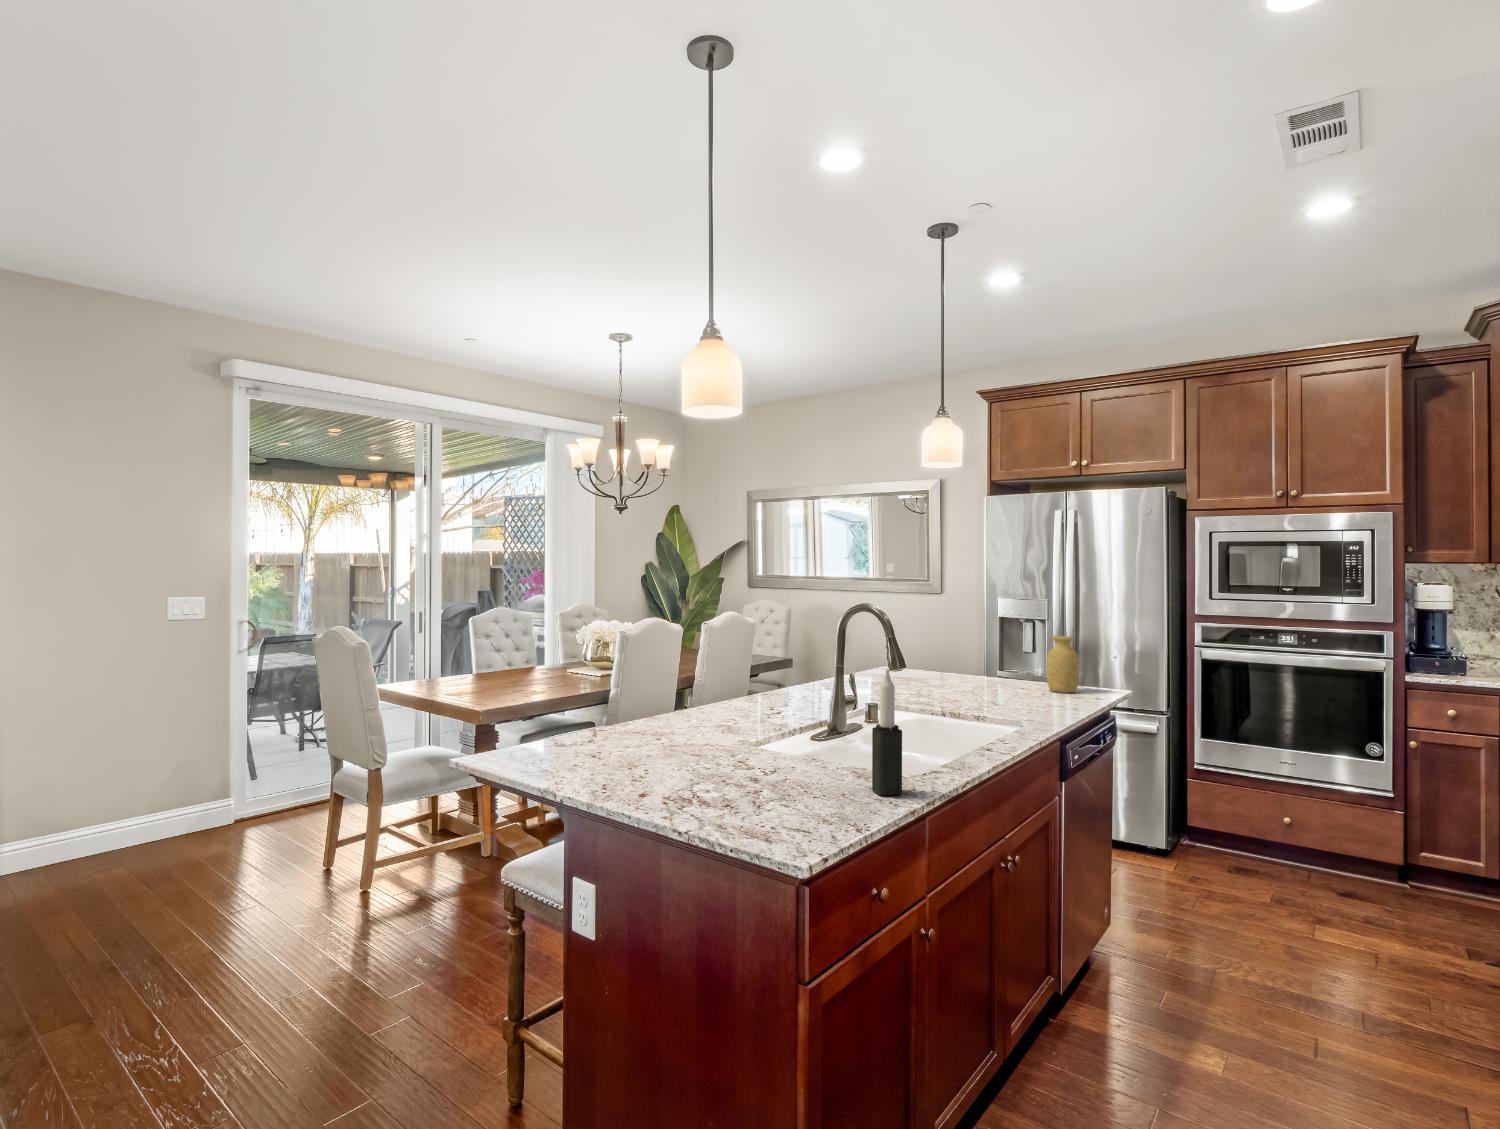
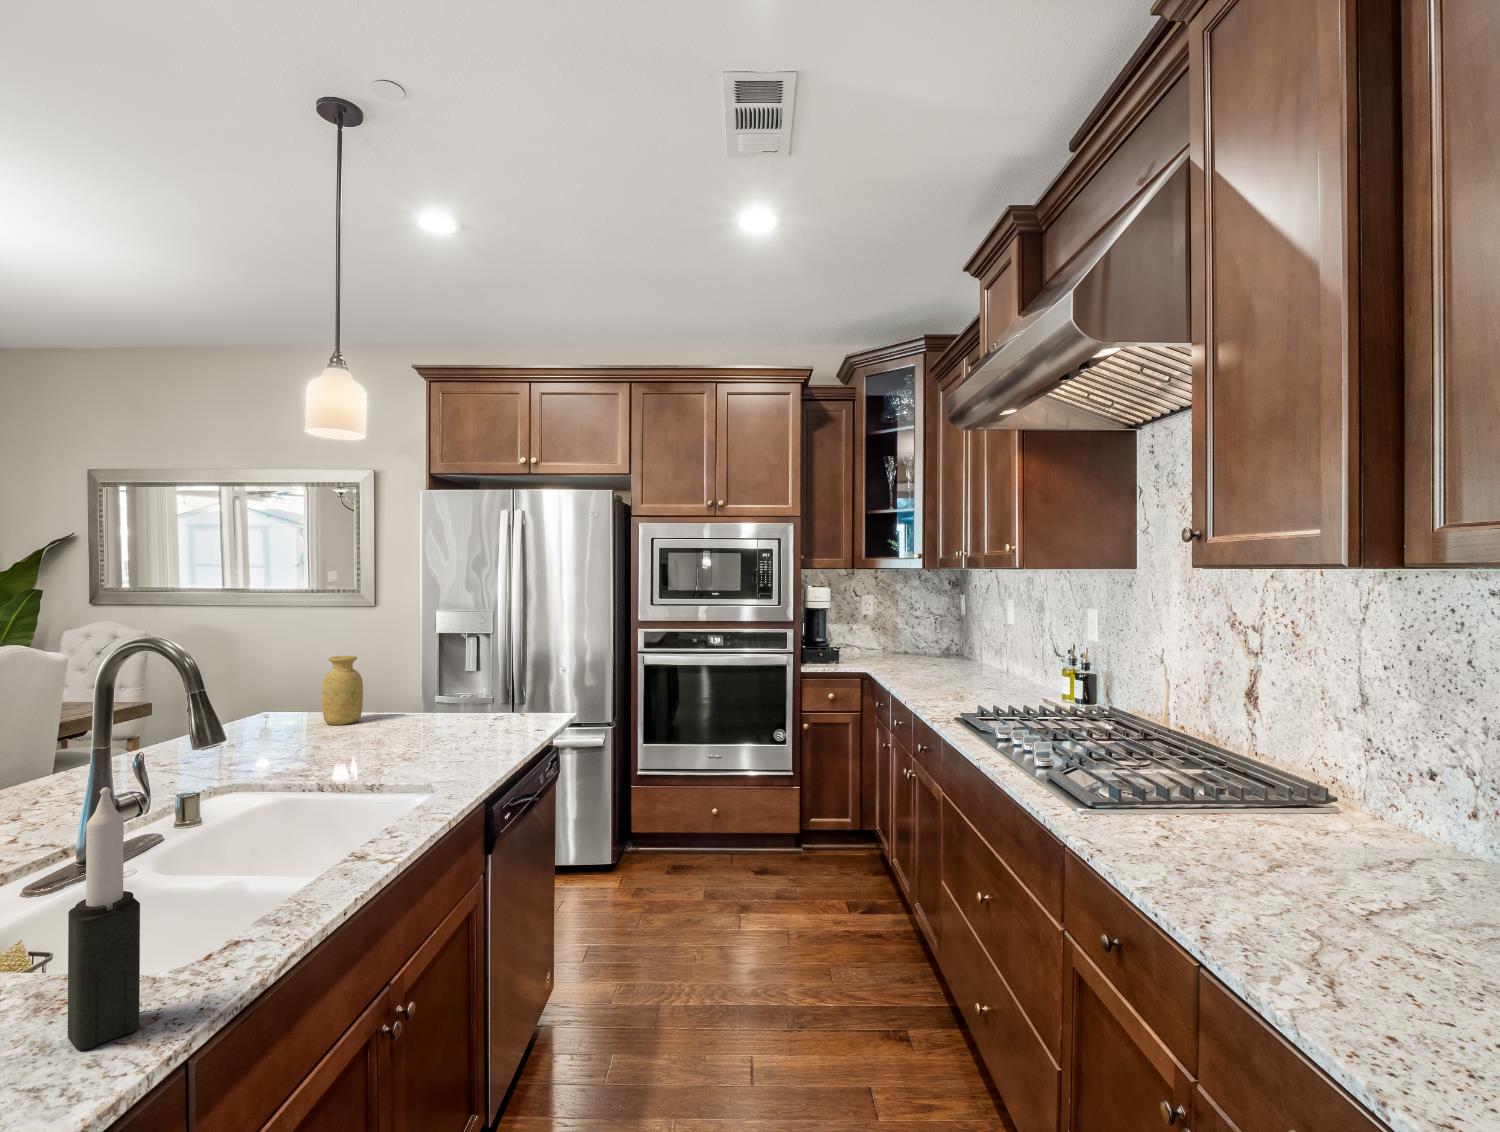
vase: present [1047,636,1079,693] -> present [322,656,363,725]

